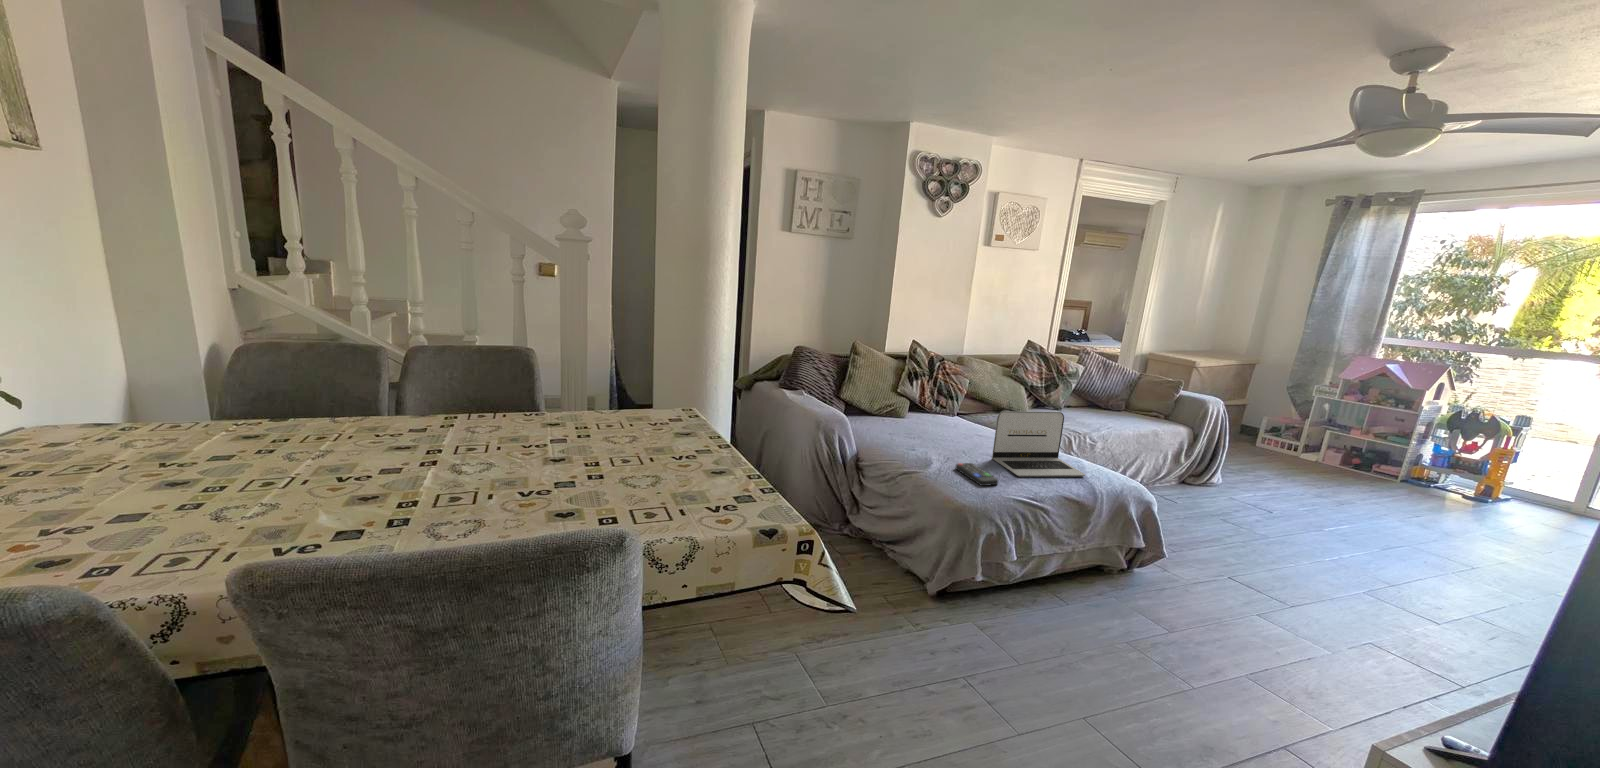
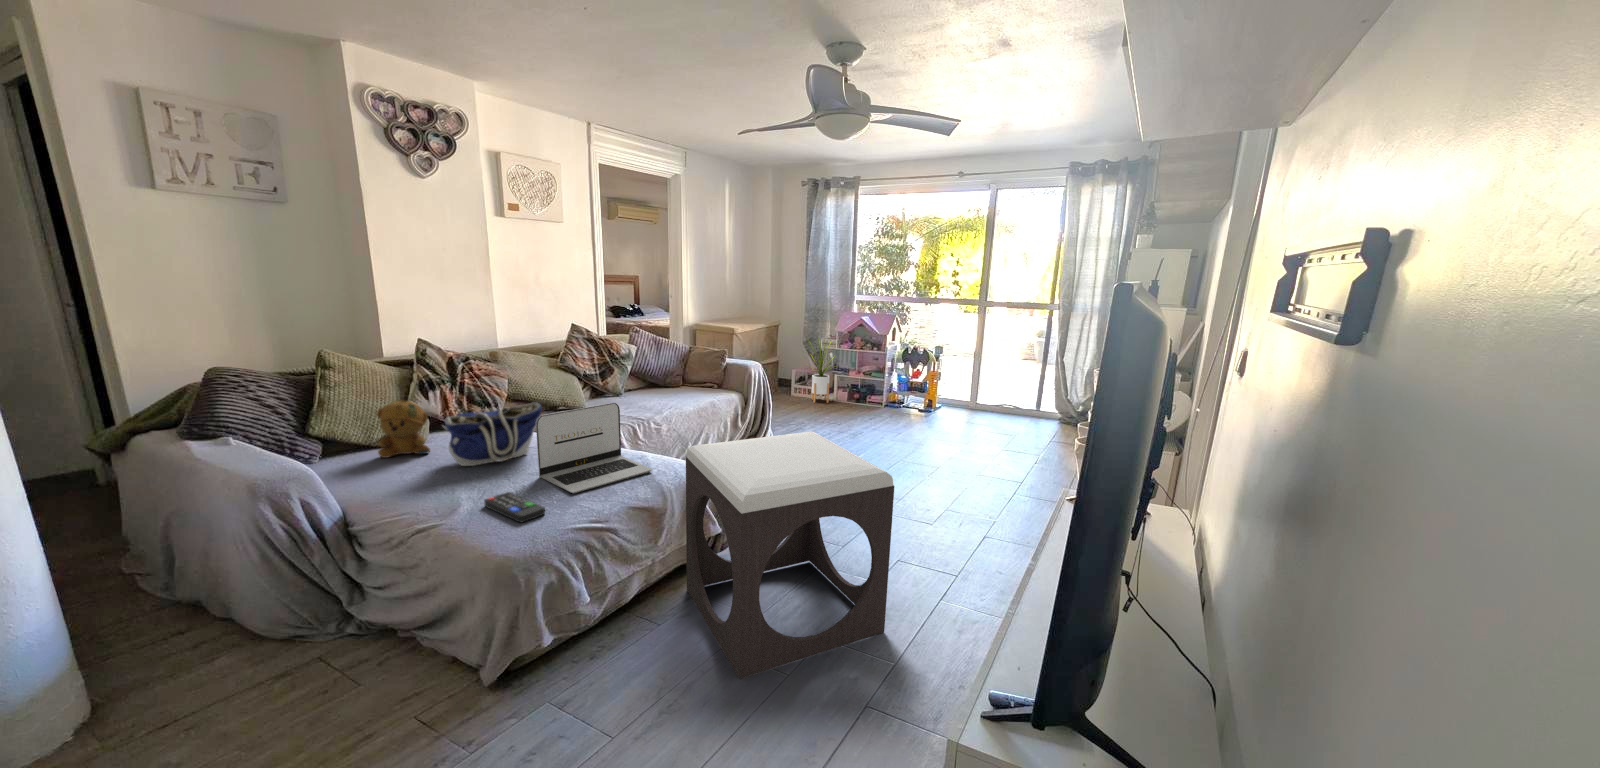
house plant: none [1281,376,1343,463] -> present [810,338,833,403]
stuffed bear: none [883,380,918,425] -> present [377,396,430,458]
tote bag: none [930,400,1000,441] -> present [443,402,542,466]
footstool: none [1099,461,1350,693] -> present [686,431,894,679]

